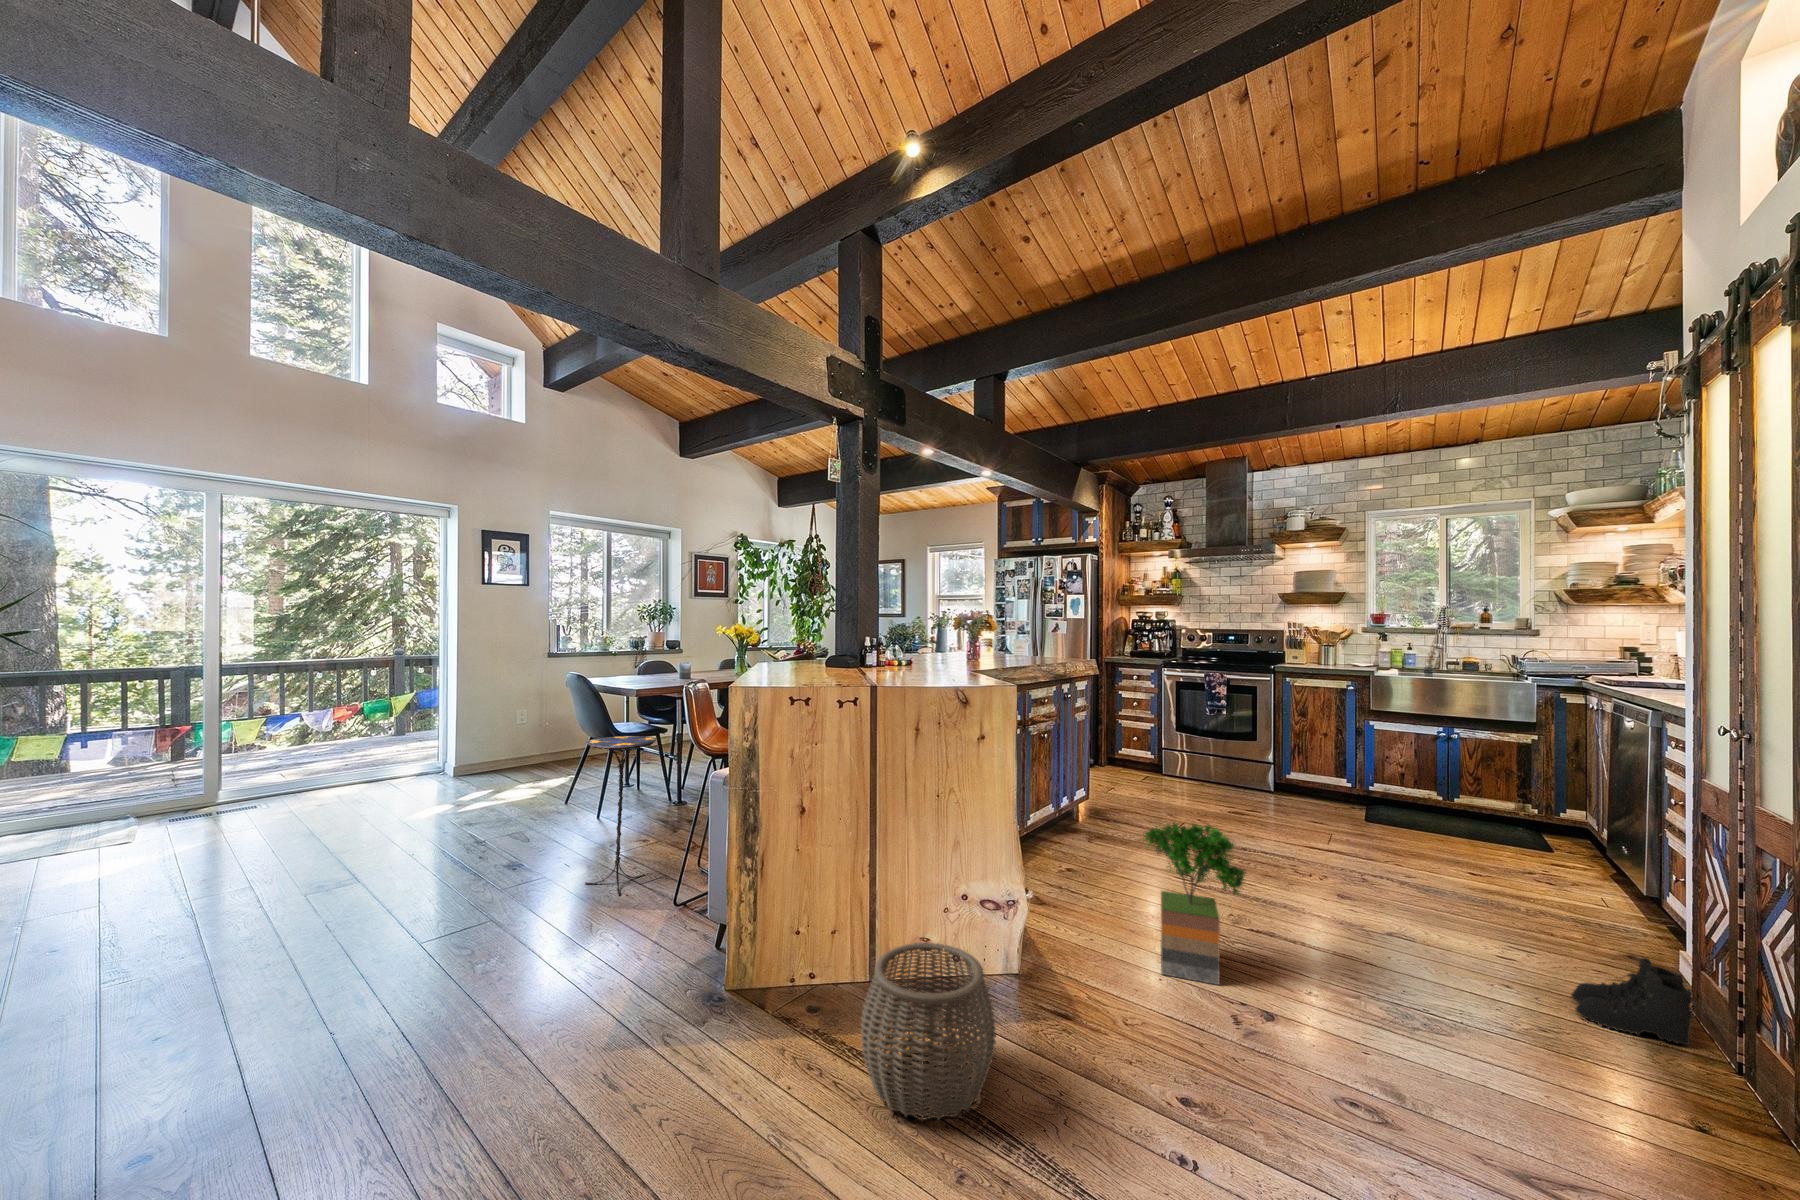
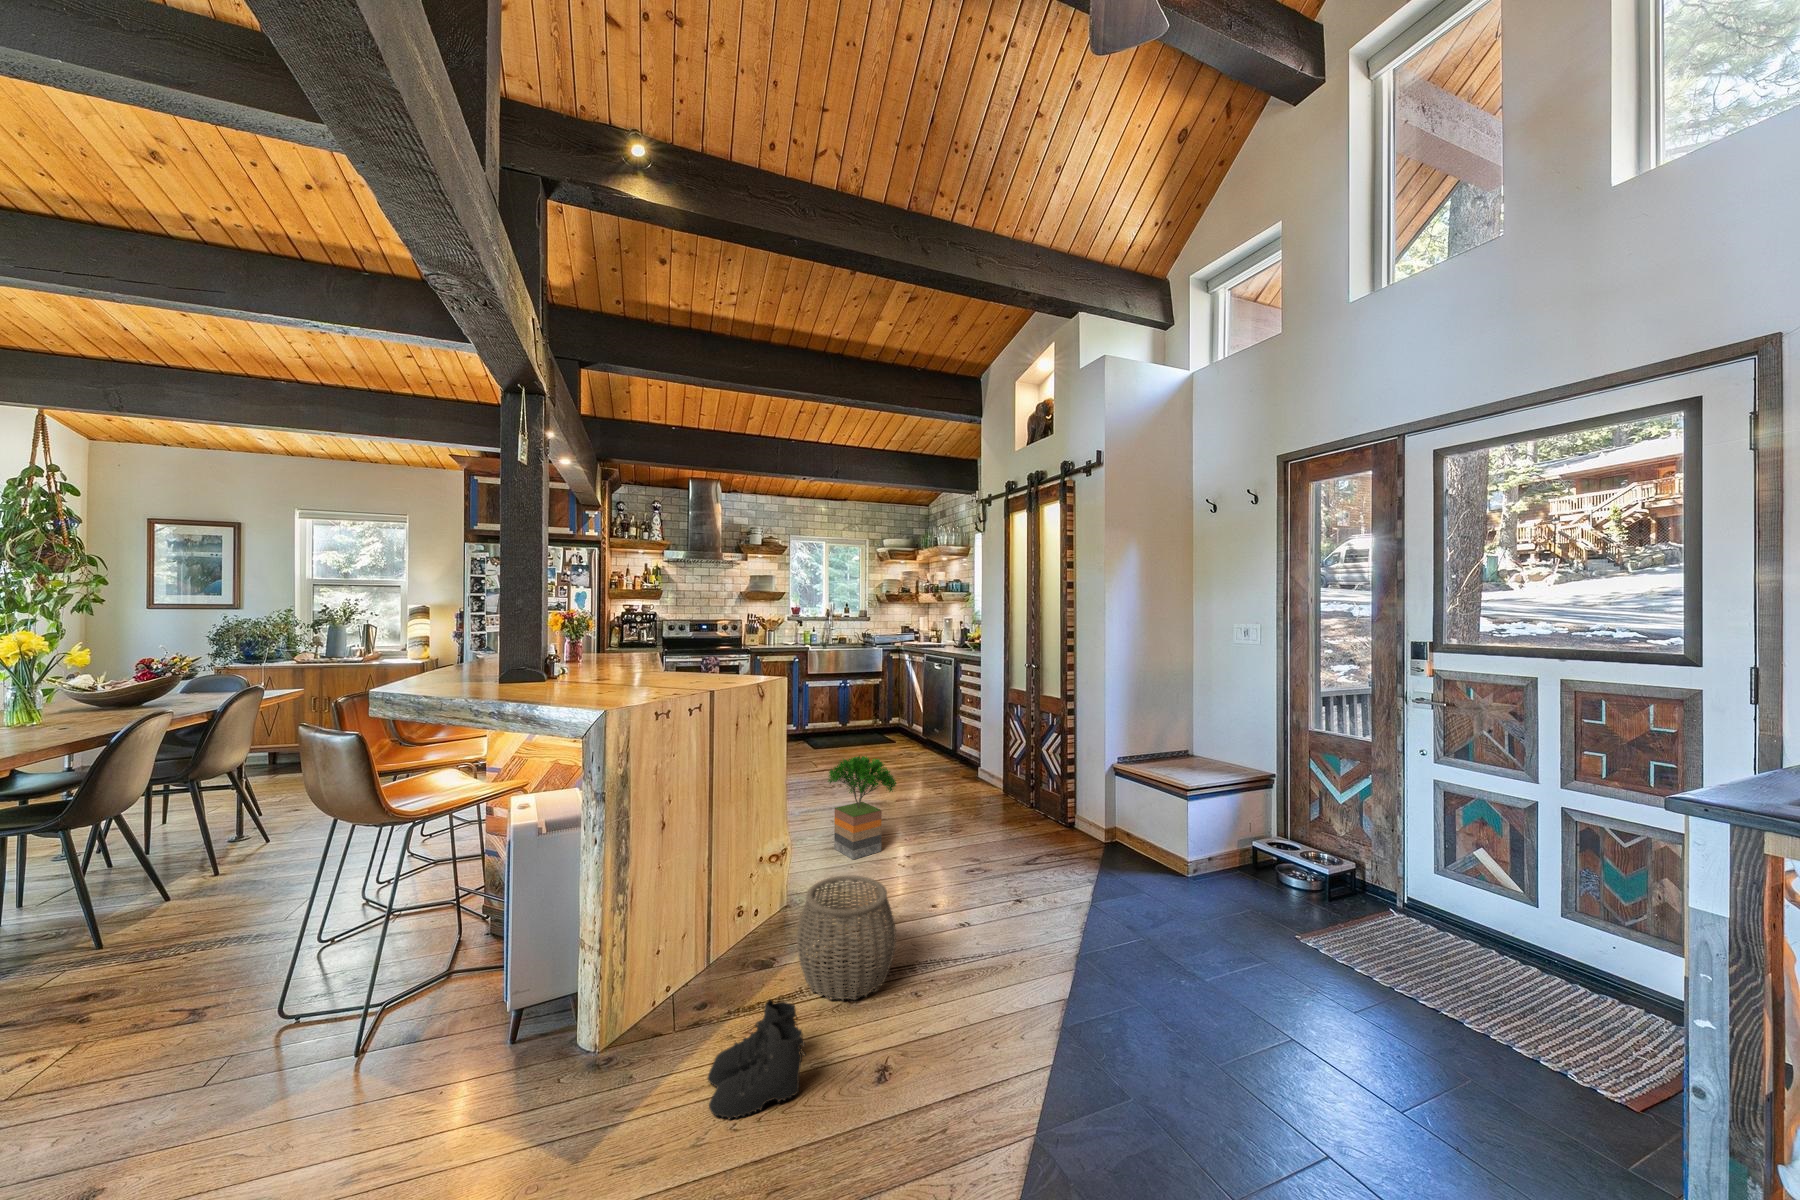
side table: present [585,736,656,894] -> none [82,825,255,1119]
boots: present [1571,958,1697,1045] -> present [708,1000,805,1119]

